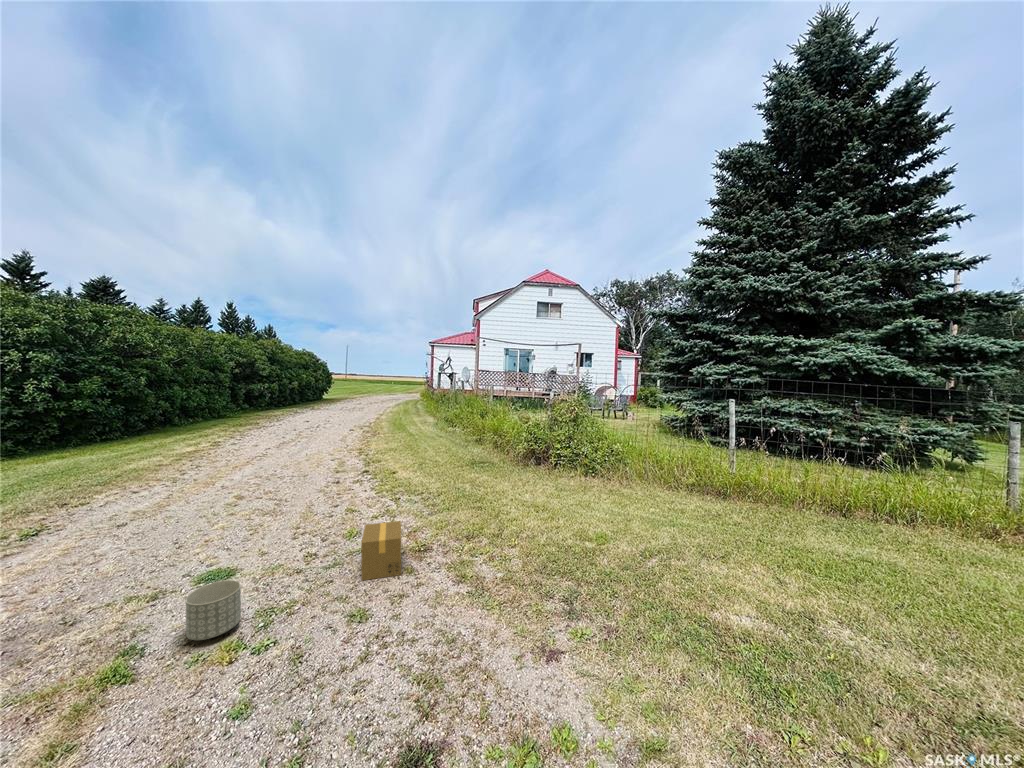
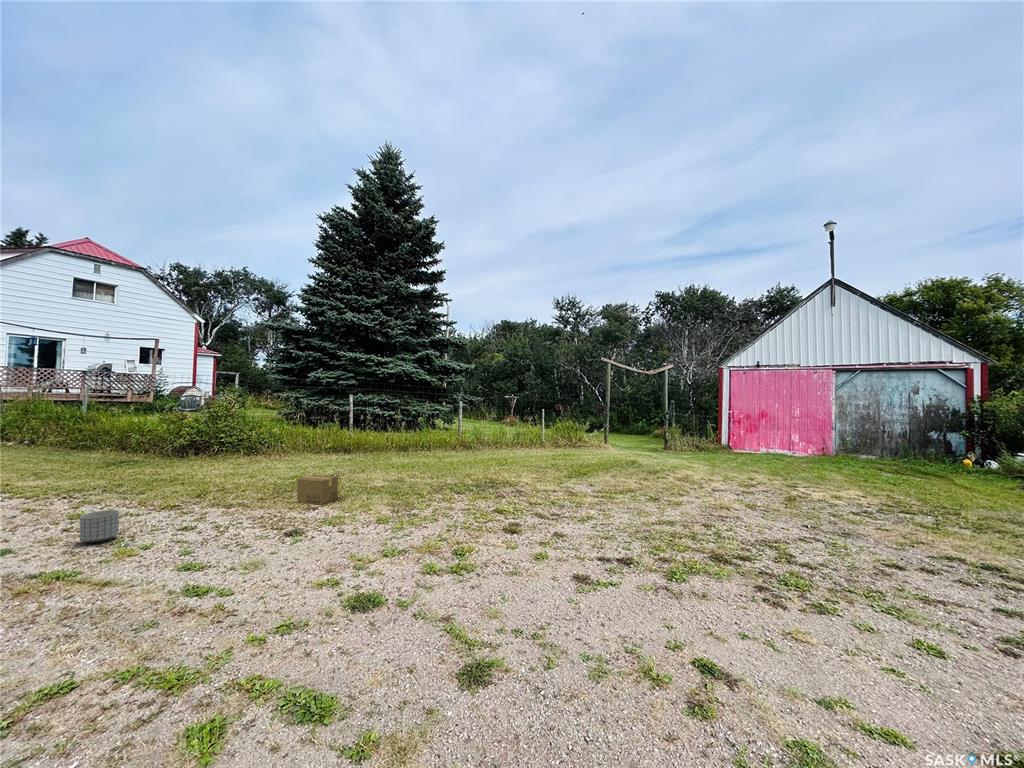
cardboard box: present [361,521,401,580] -> present [297,474,338,505]

